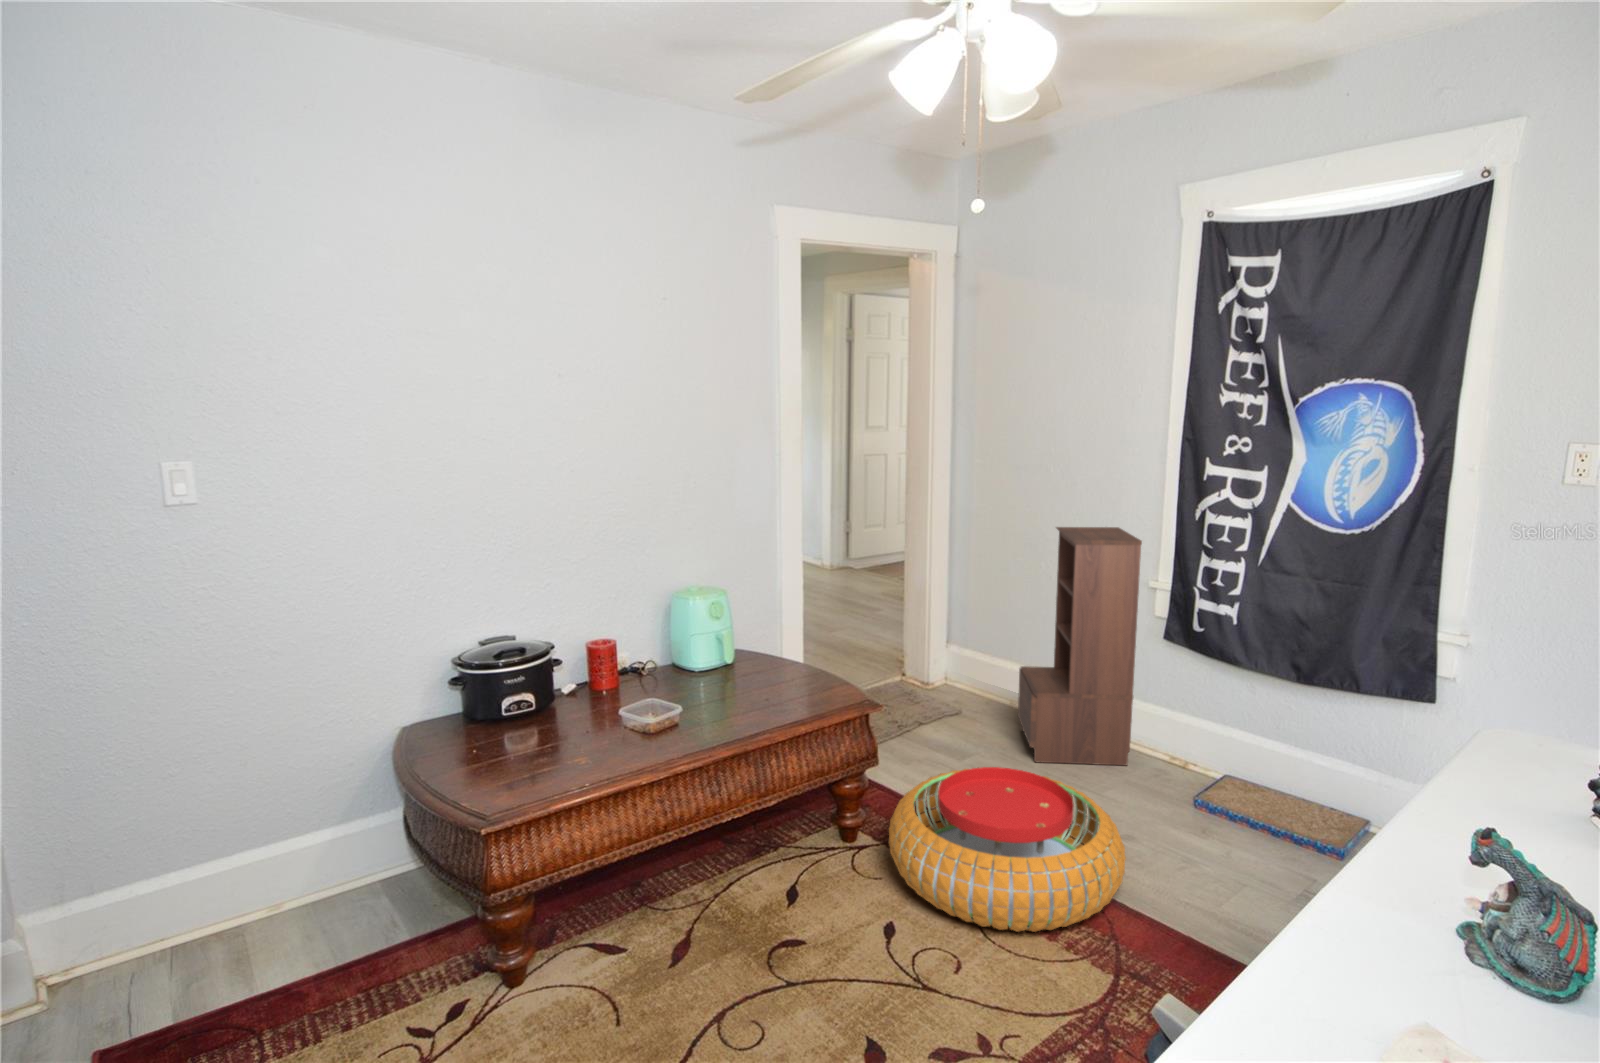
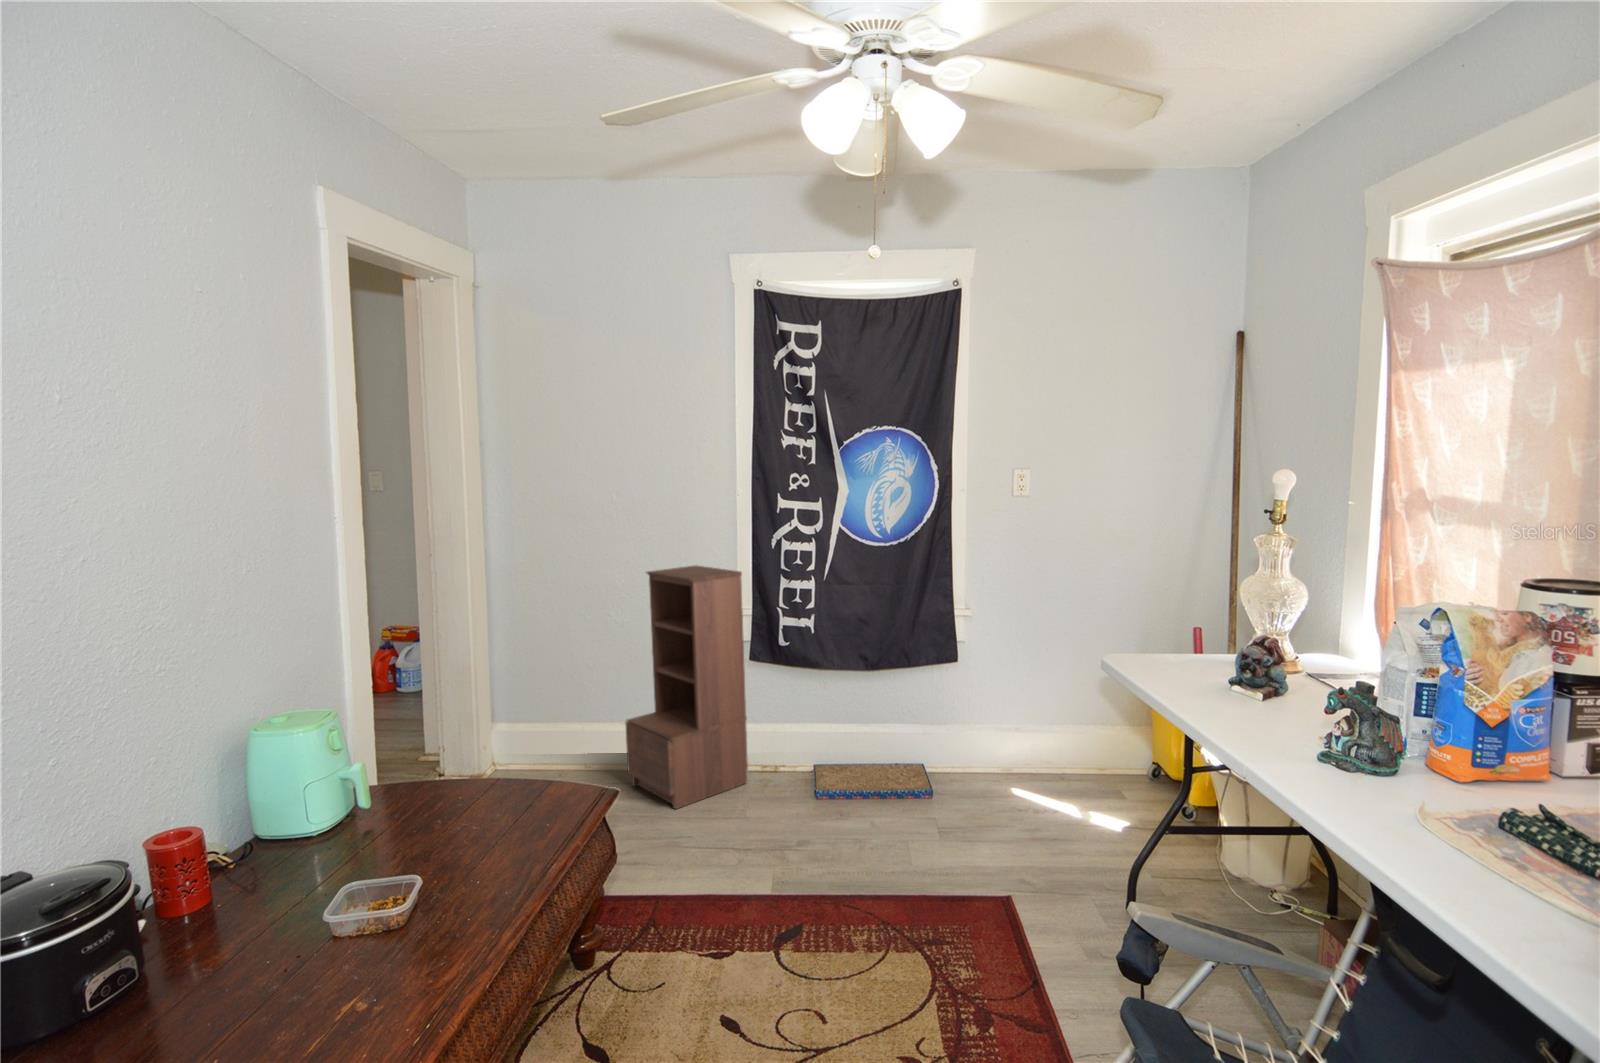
pouf: present [889,767,1126,932] -> none [637,807,874,978]

